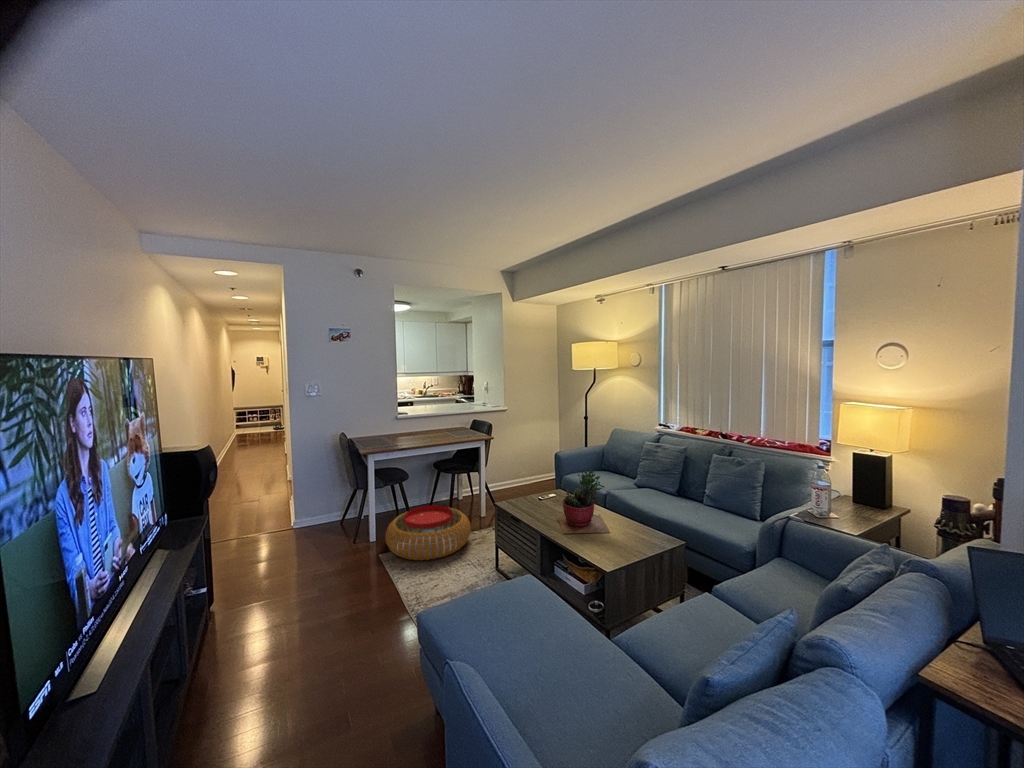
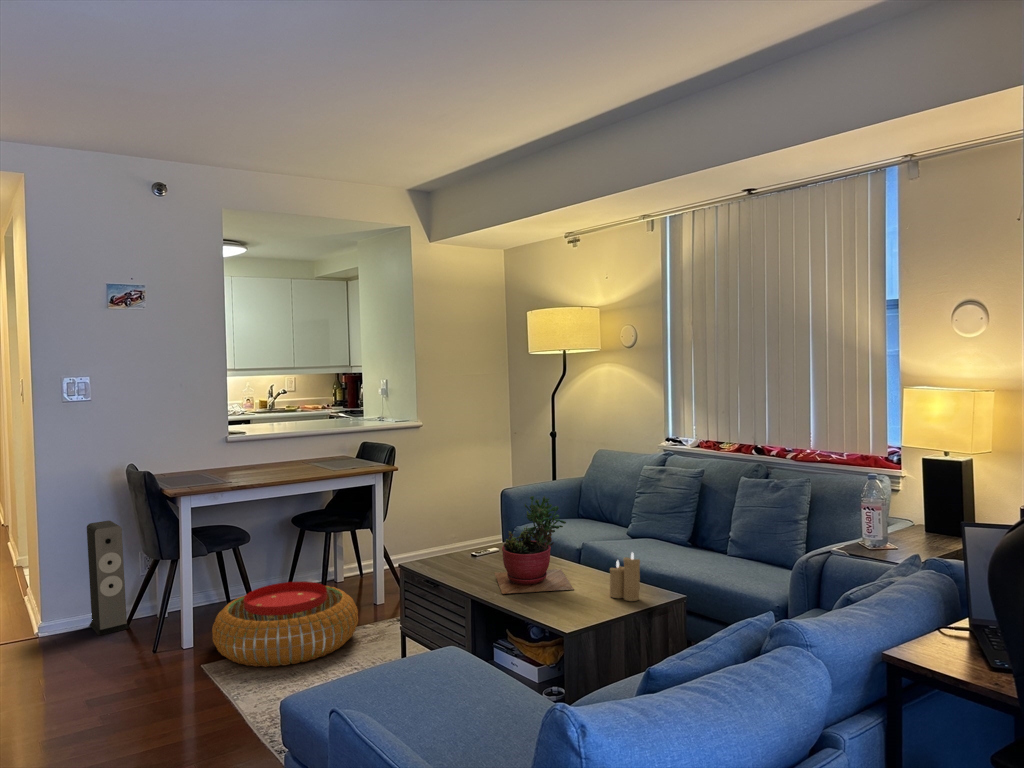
speaker: none [318,464,341,531] -> present [87,521,129,635]
candle: none [636,513,658,546] -> present [610,552,640,601]

